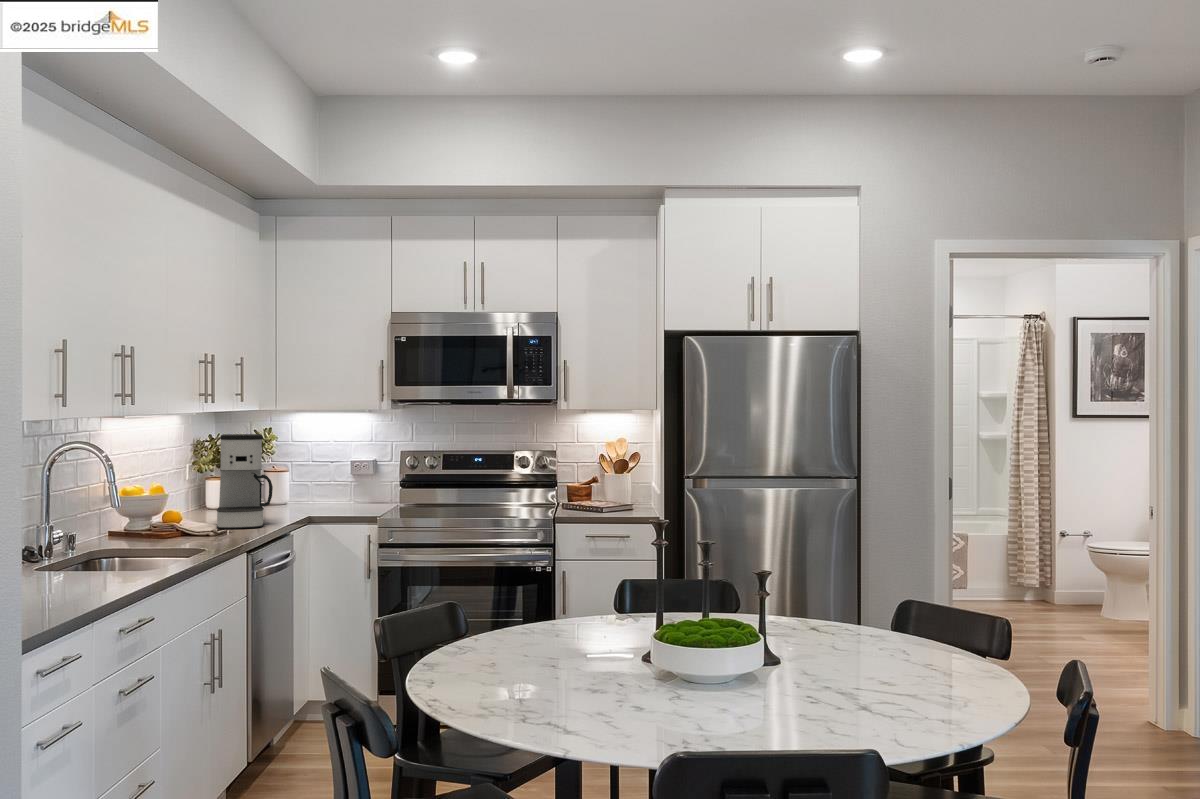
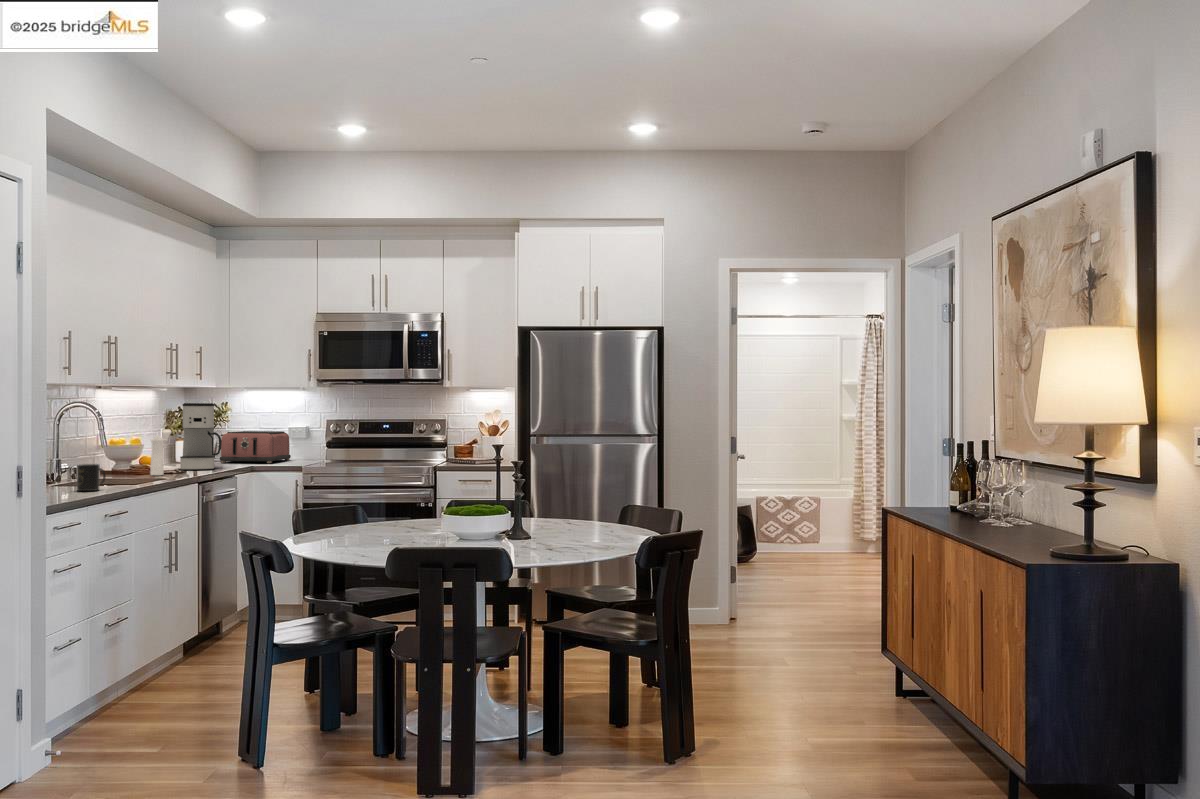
toaster: none [263,466,353,511] -> present [220,431,291,463]
pepper mill: none [180,475,208,543] -> present [150,429,171,475]
mug: none [79,545,123,590] -> present [77,464,106,491]

